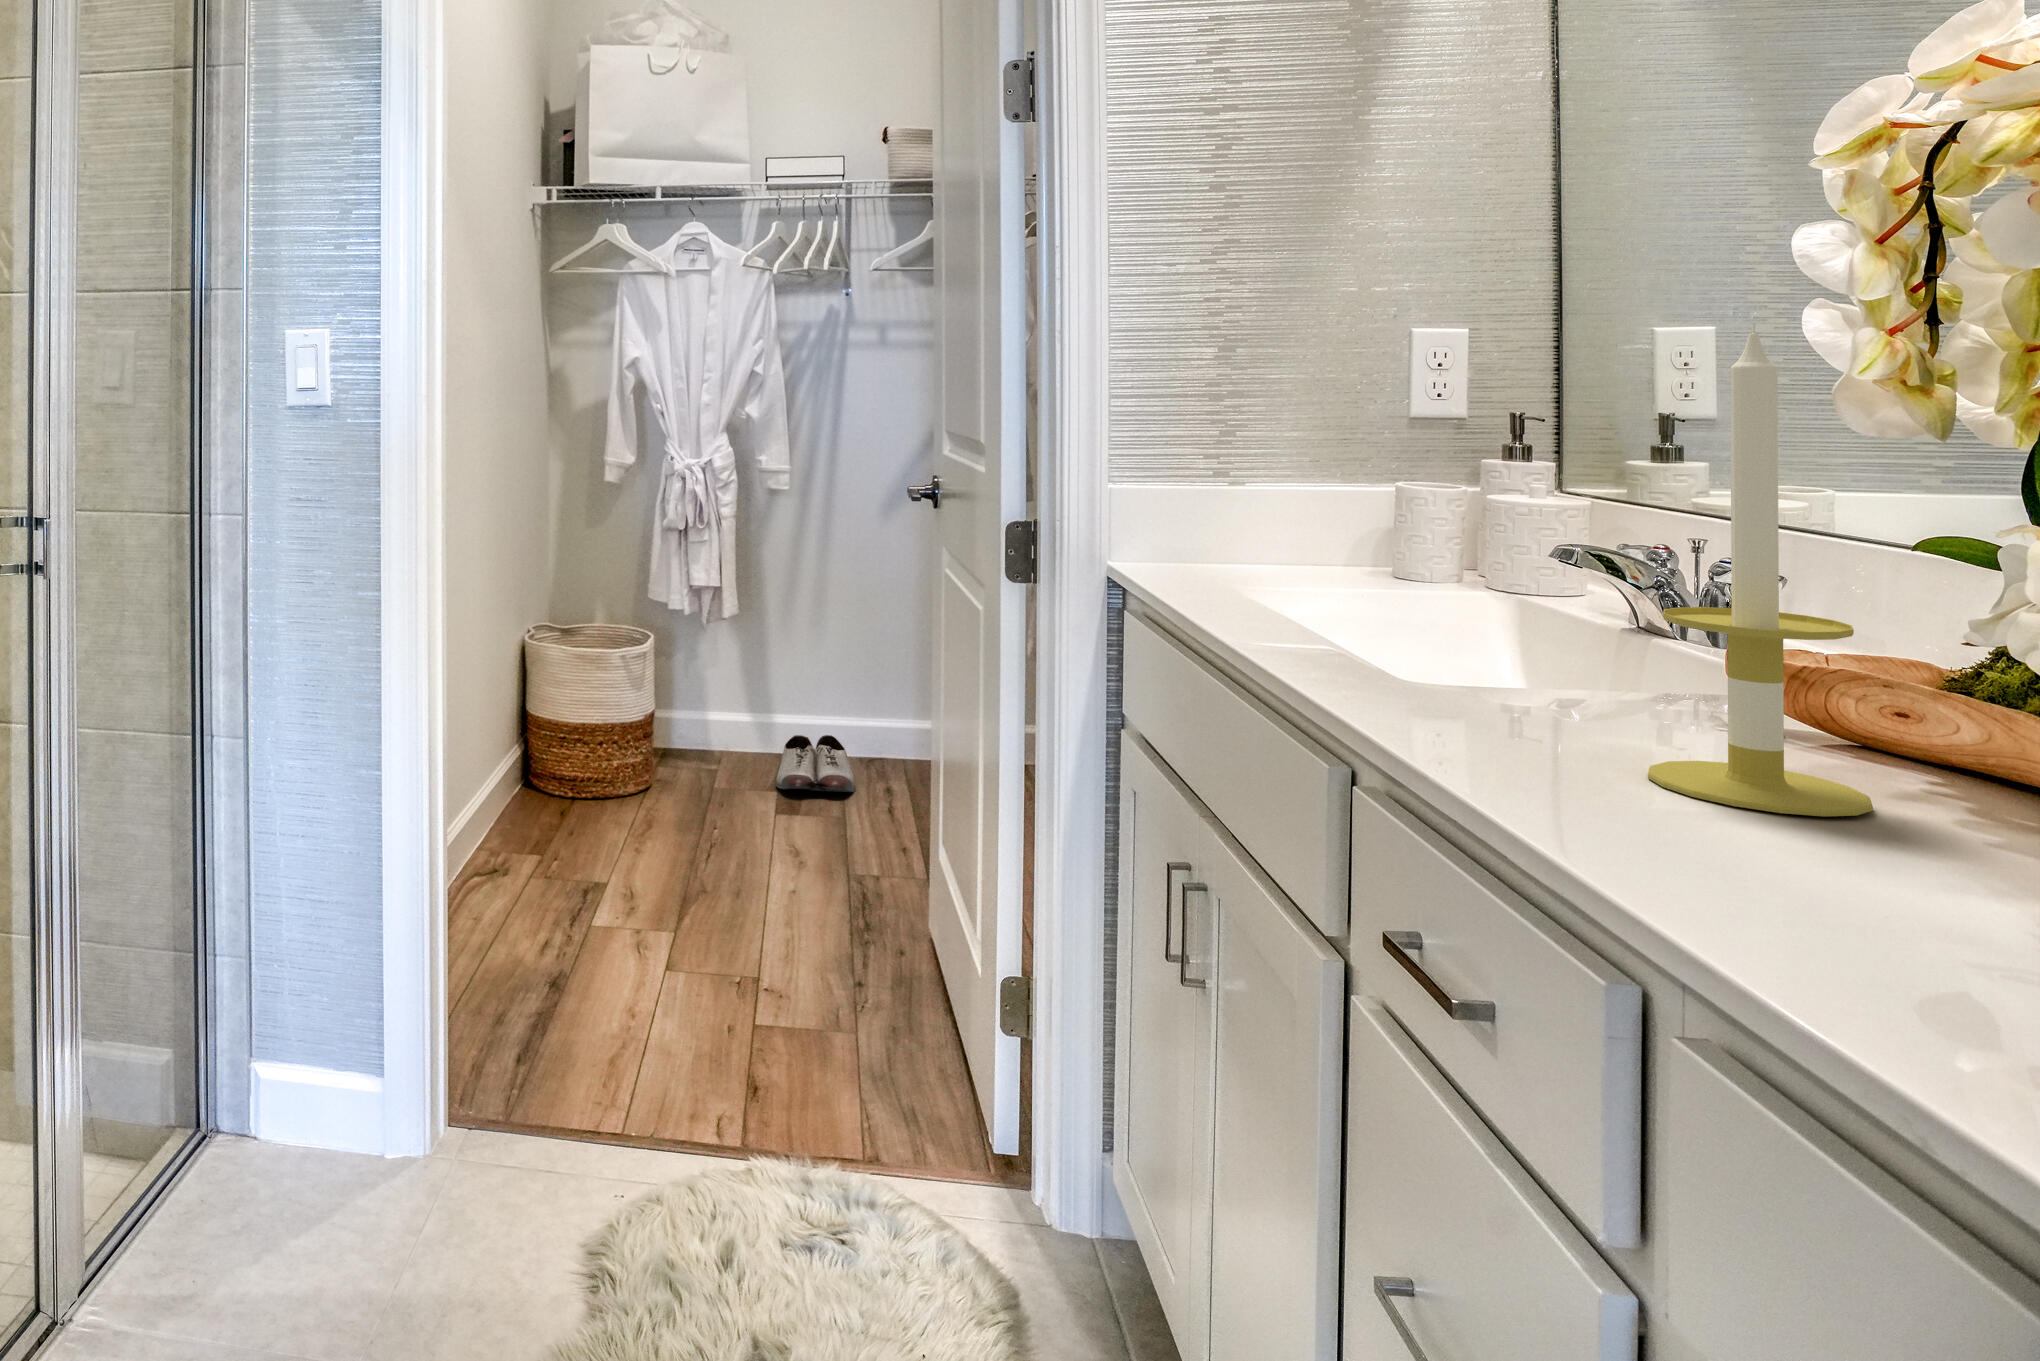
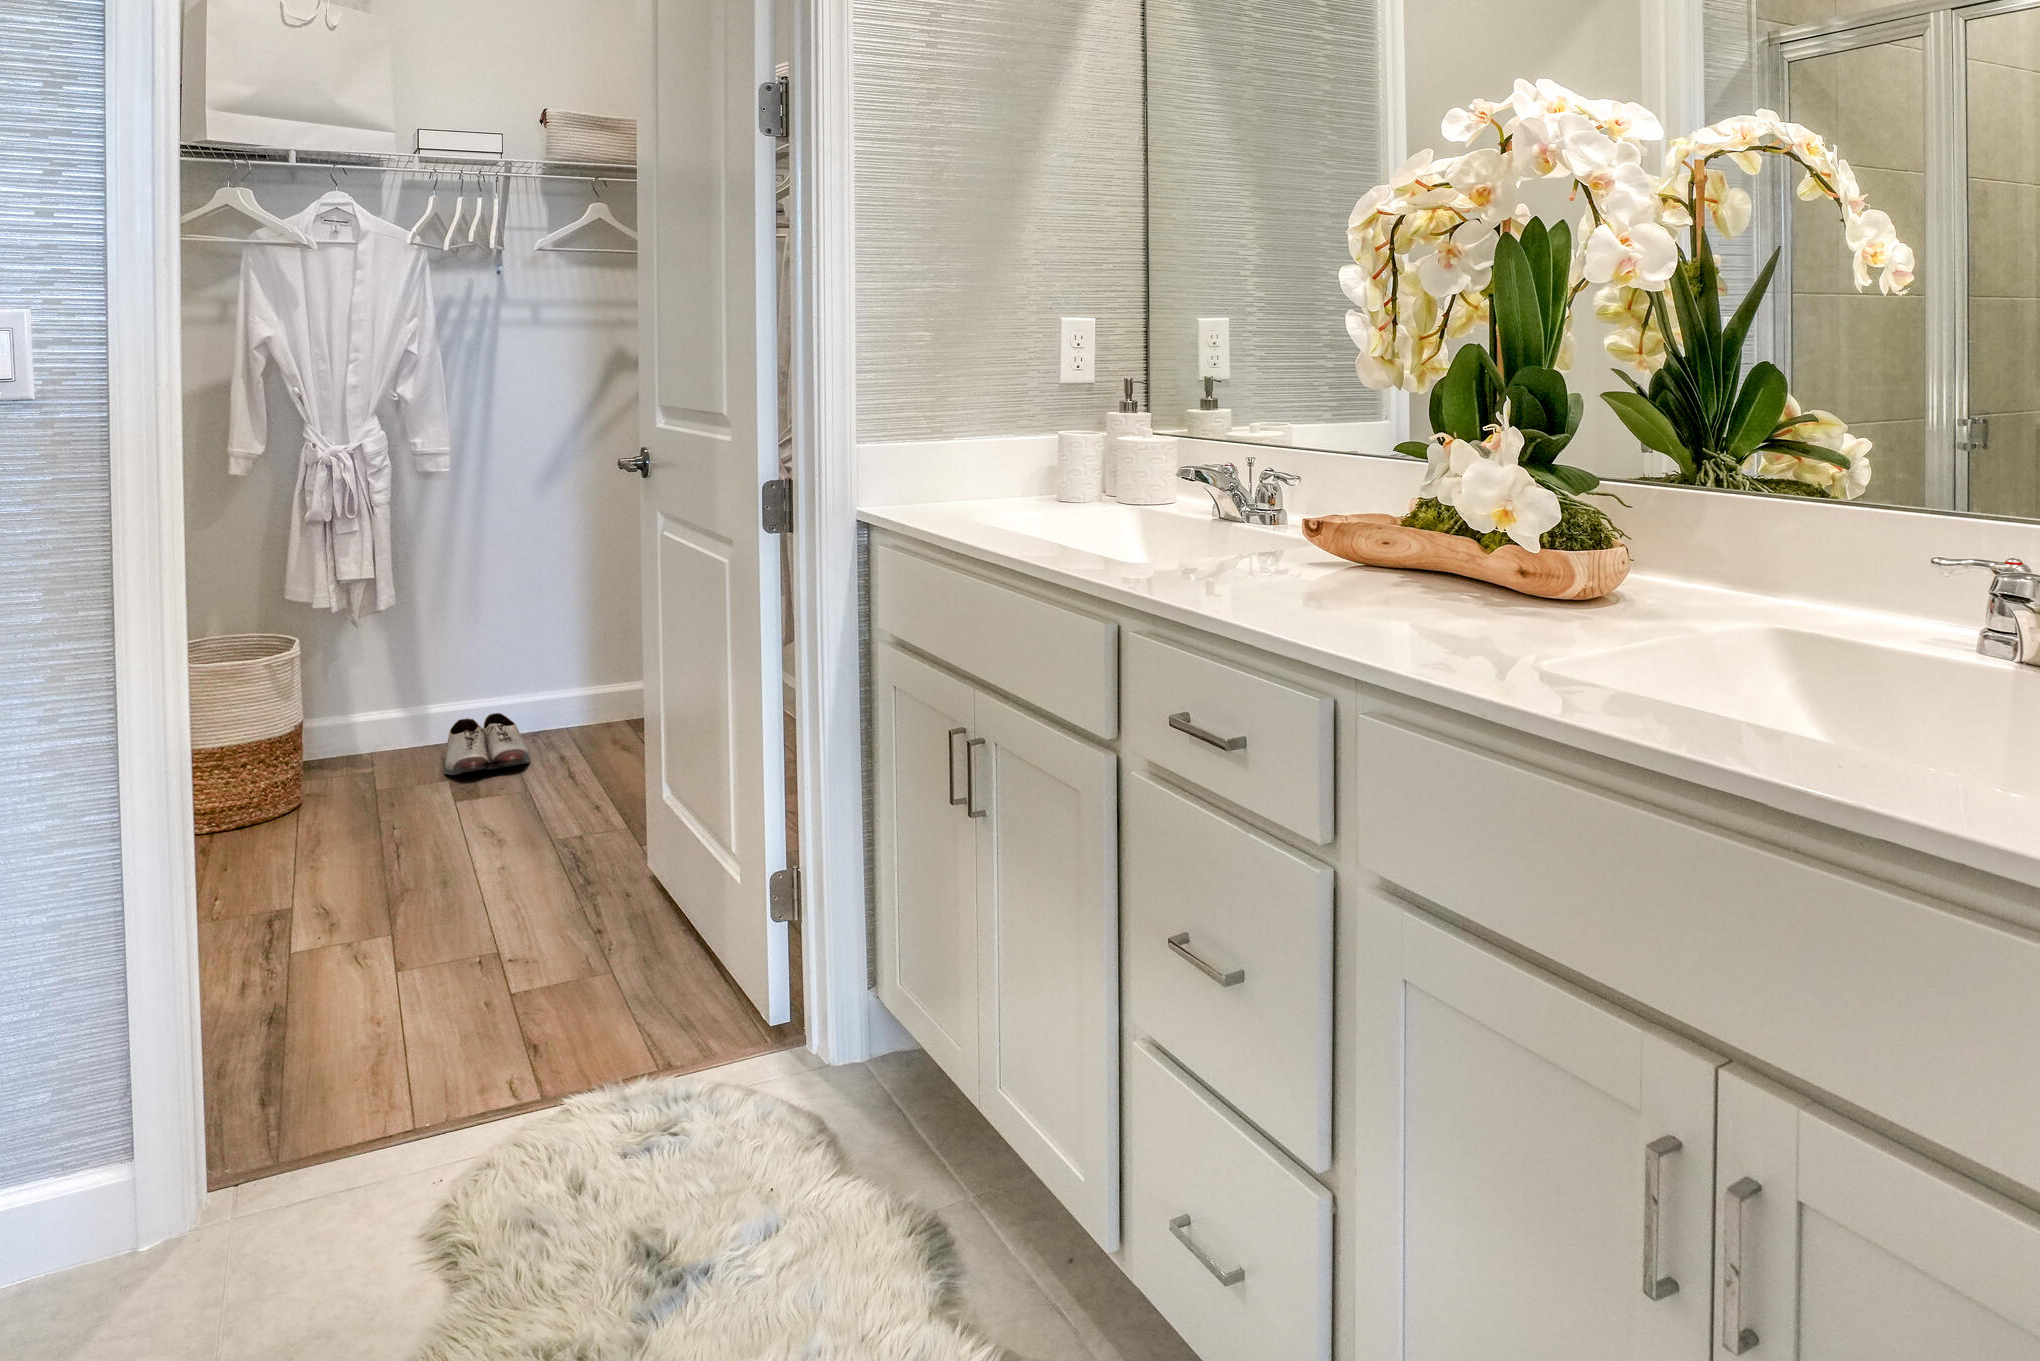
candle: present [1648,324,1873,816] -> none [1307,329,1407,604]

